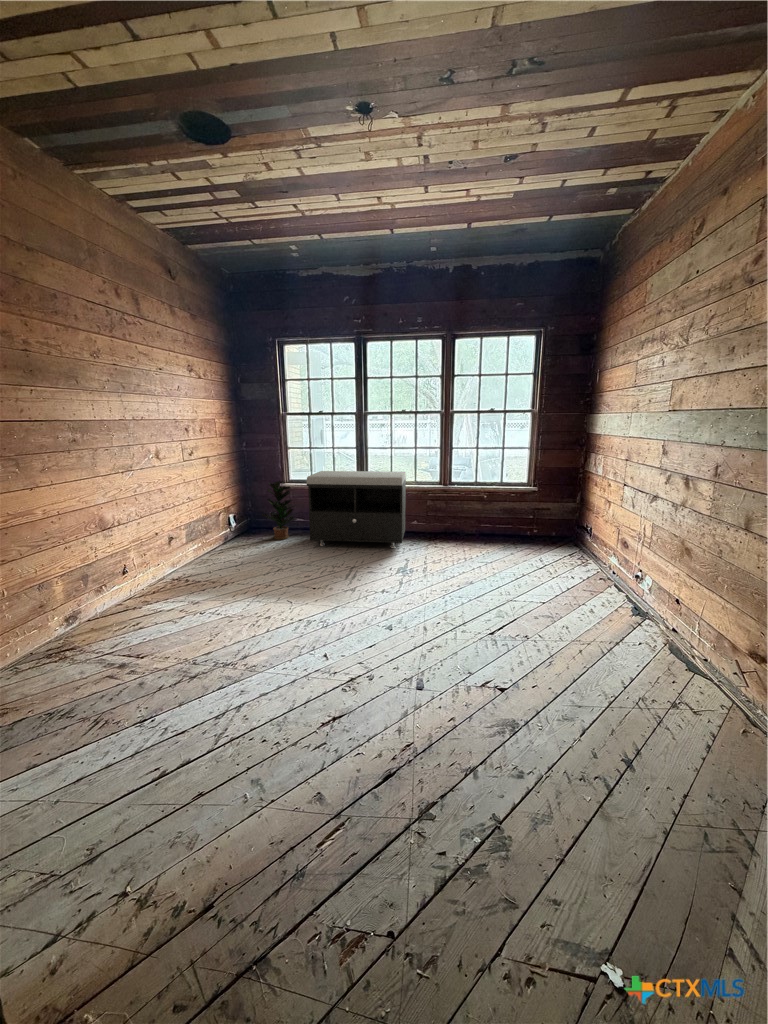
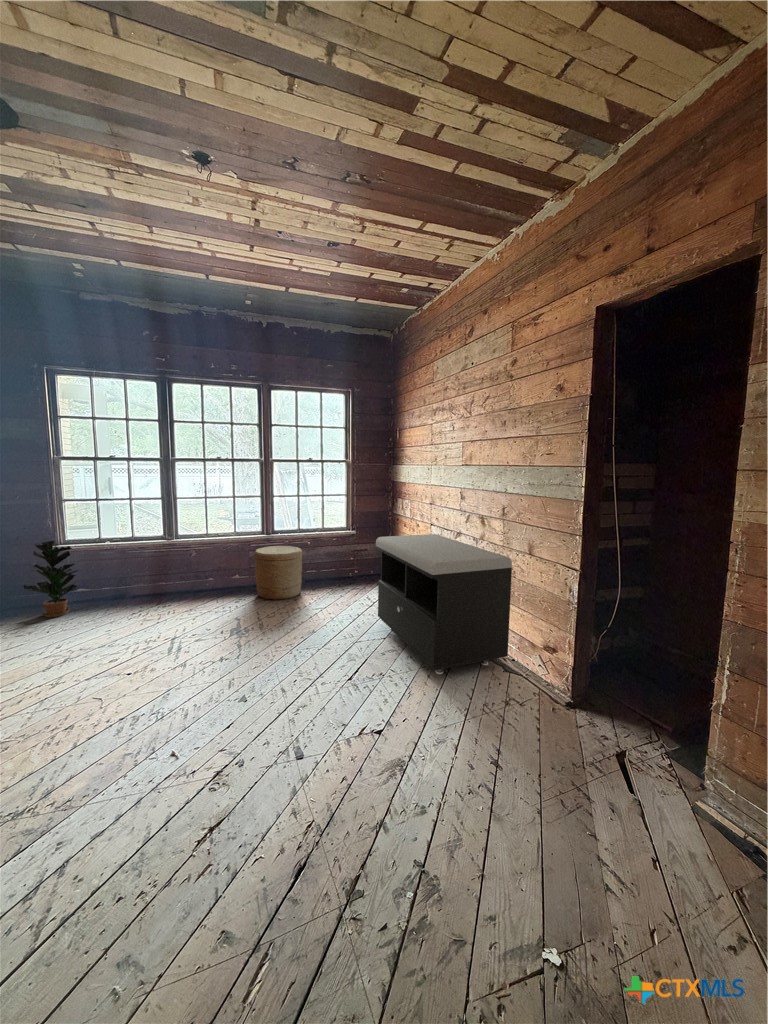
storage bench: present [307,471,406,548] -> present [376,534,512,675]
woven basket: none [428,498,474,550] -> present [254,546,302,600]

